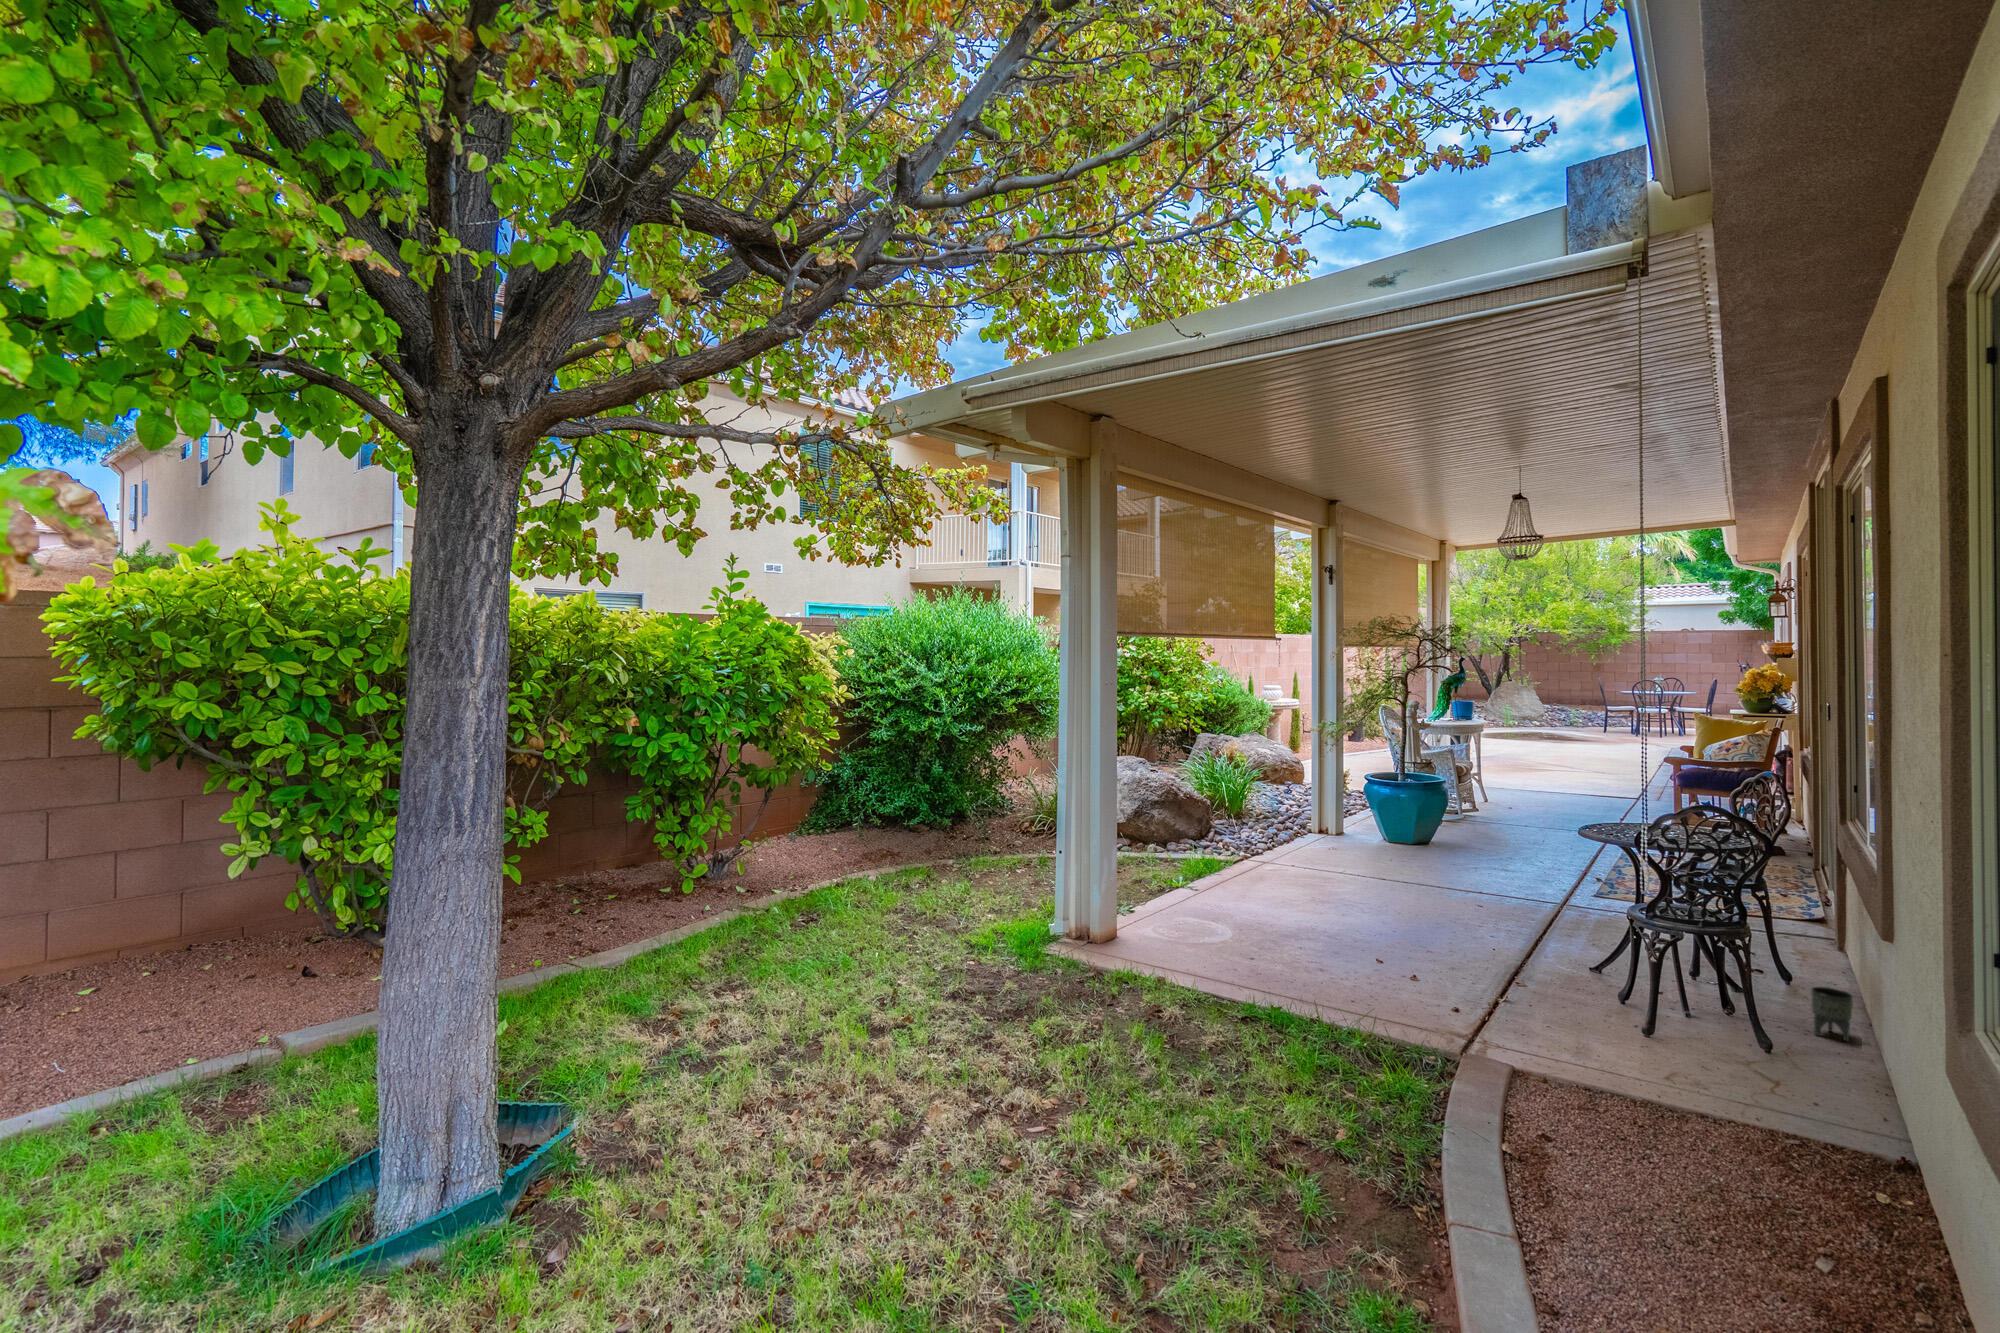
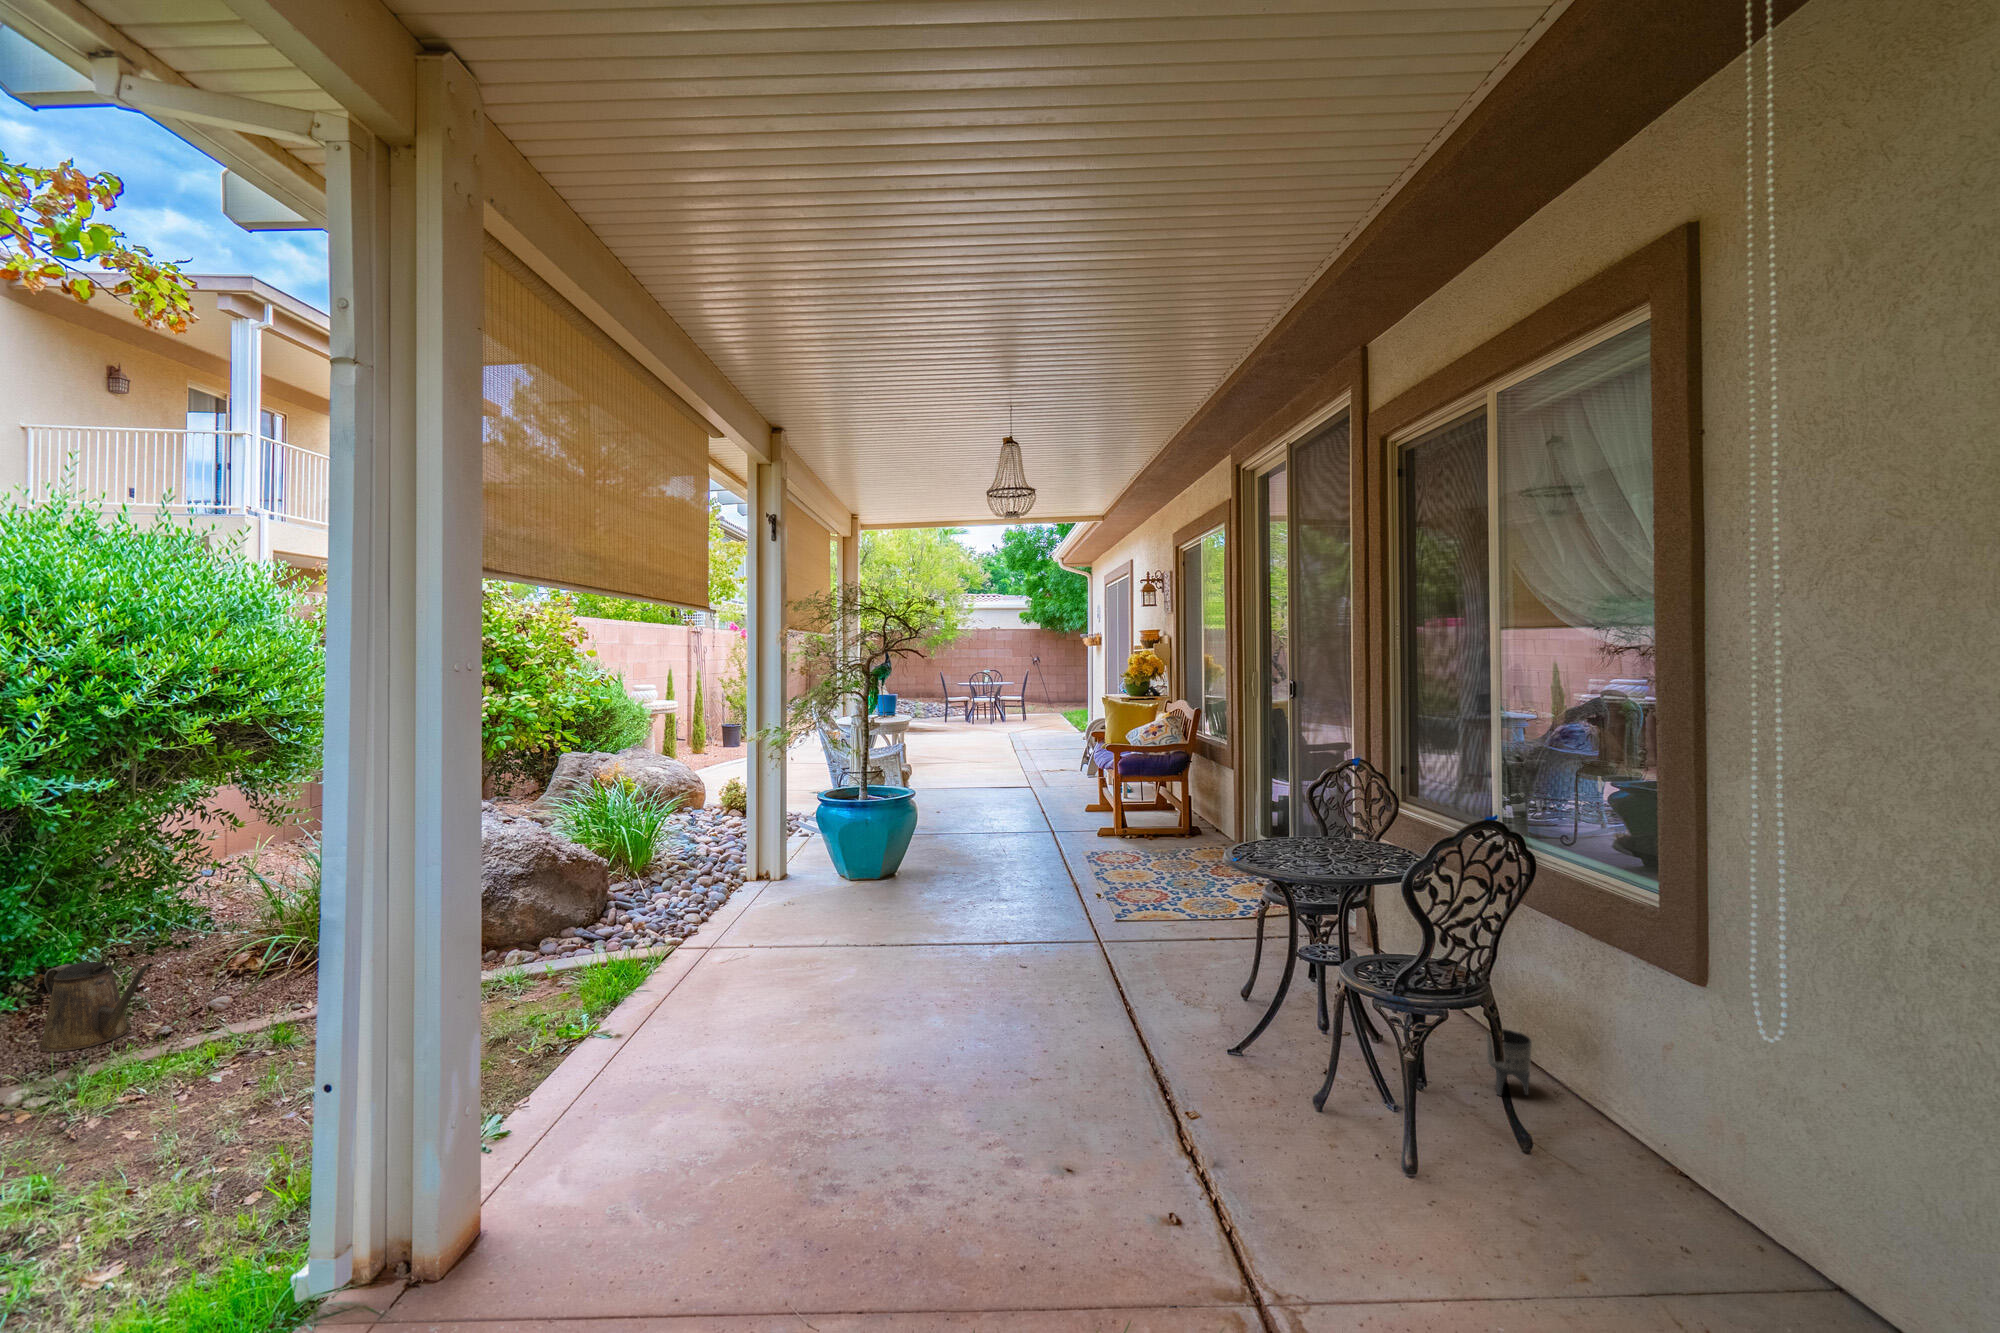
watering can: none [954,812,994,851] -> present [40,962,153,1052]

